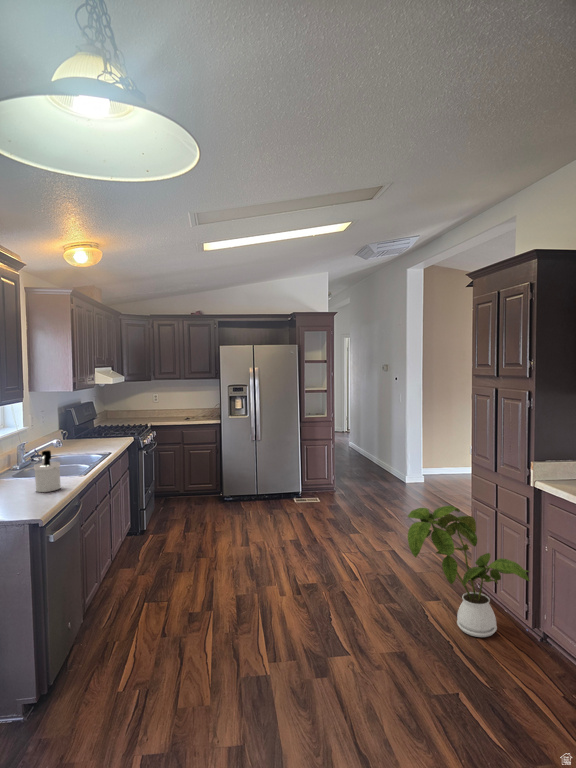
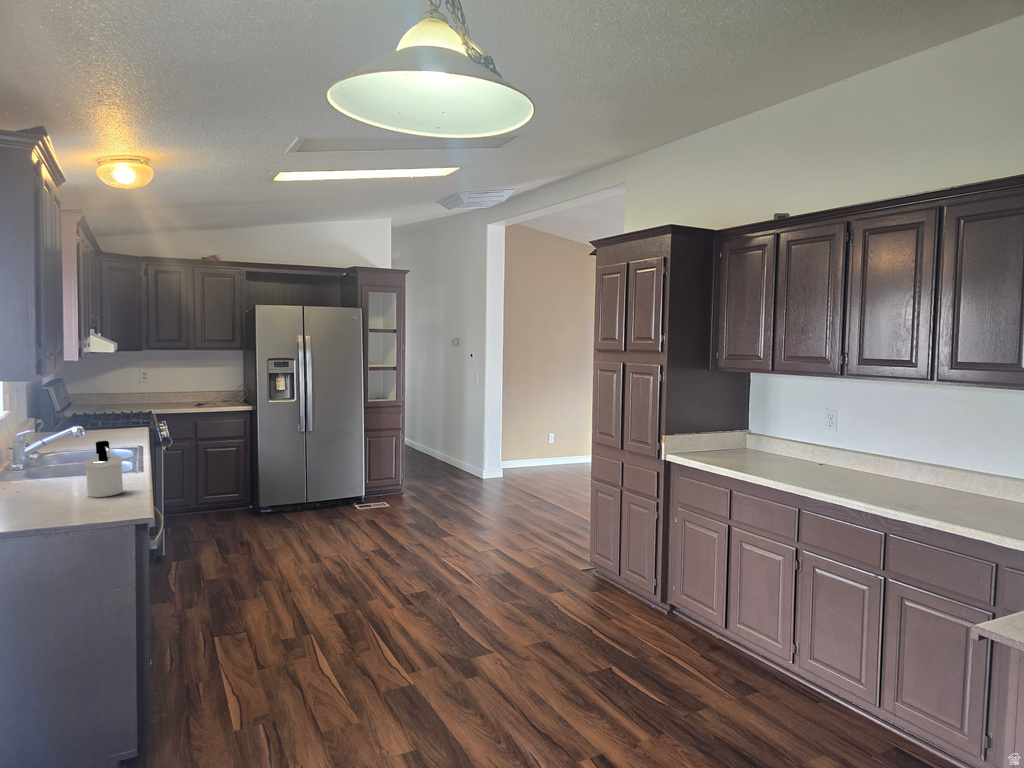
house plant: present [408,506,530,637] -> none [541,486,667,618]

